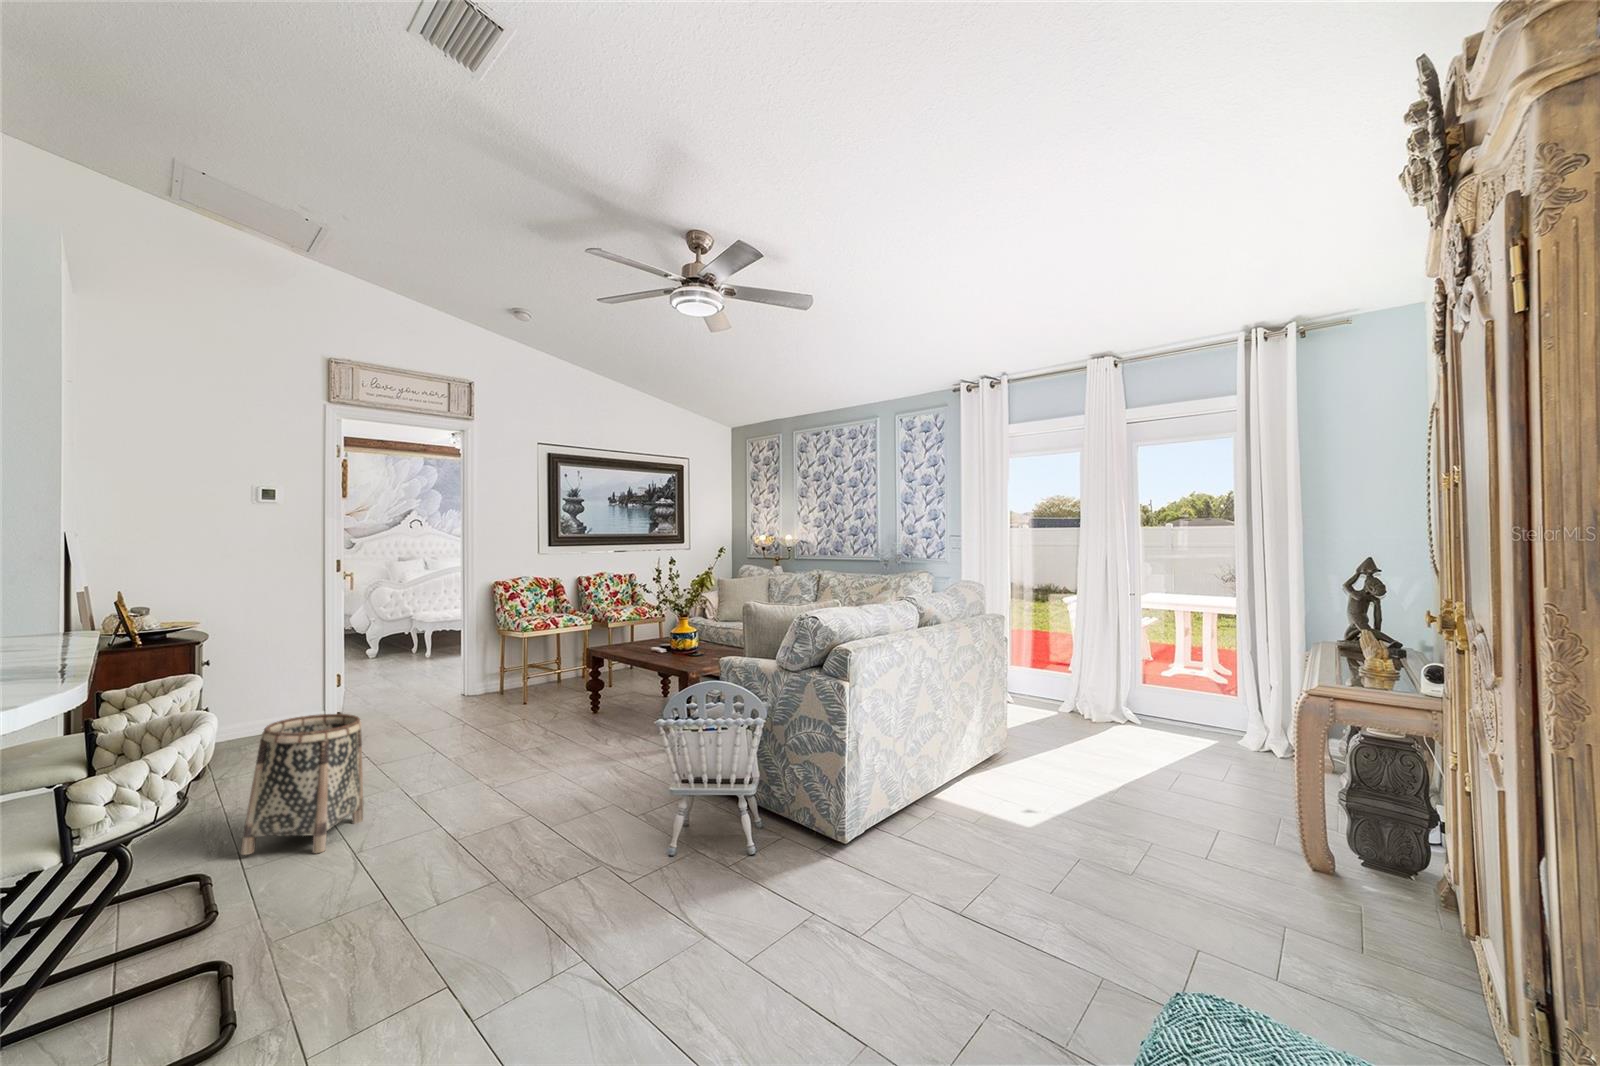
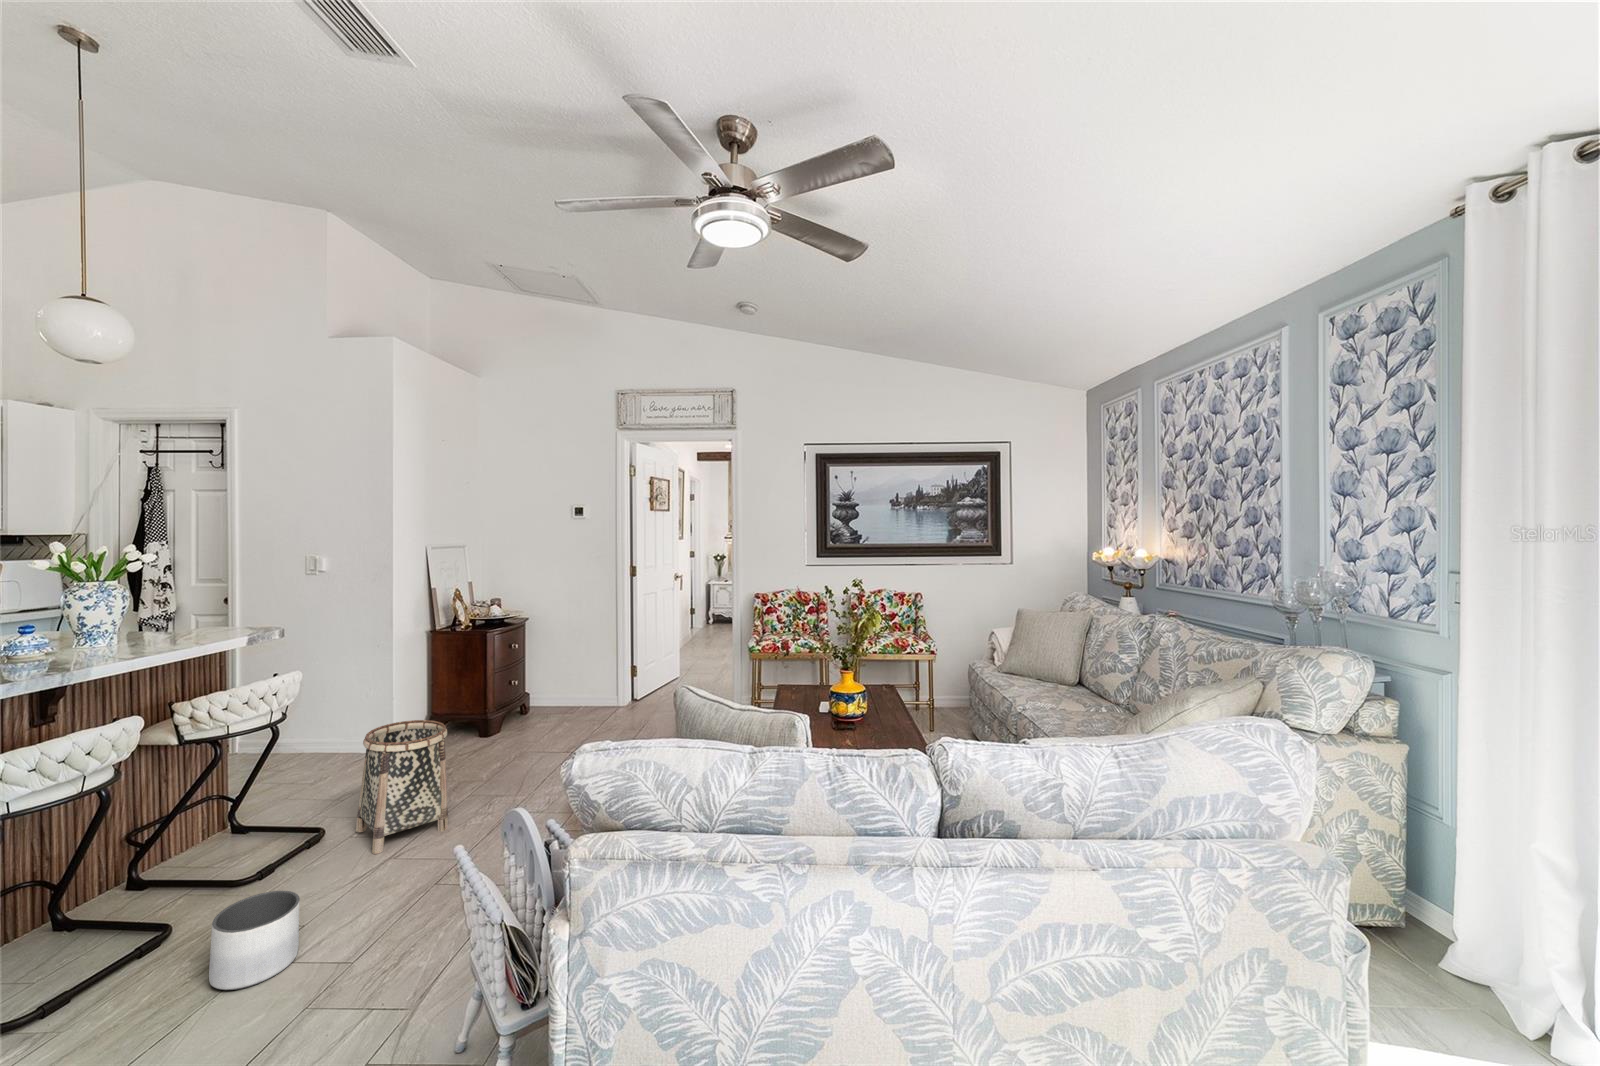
planter: none [364,839,442,926] -> present [209,891,300,990]

